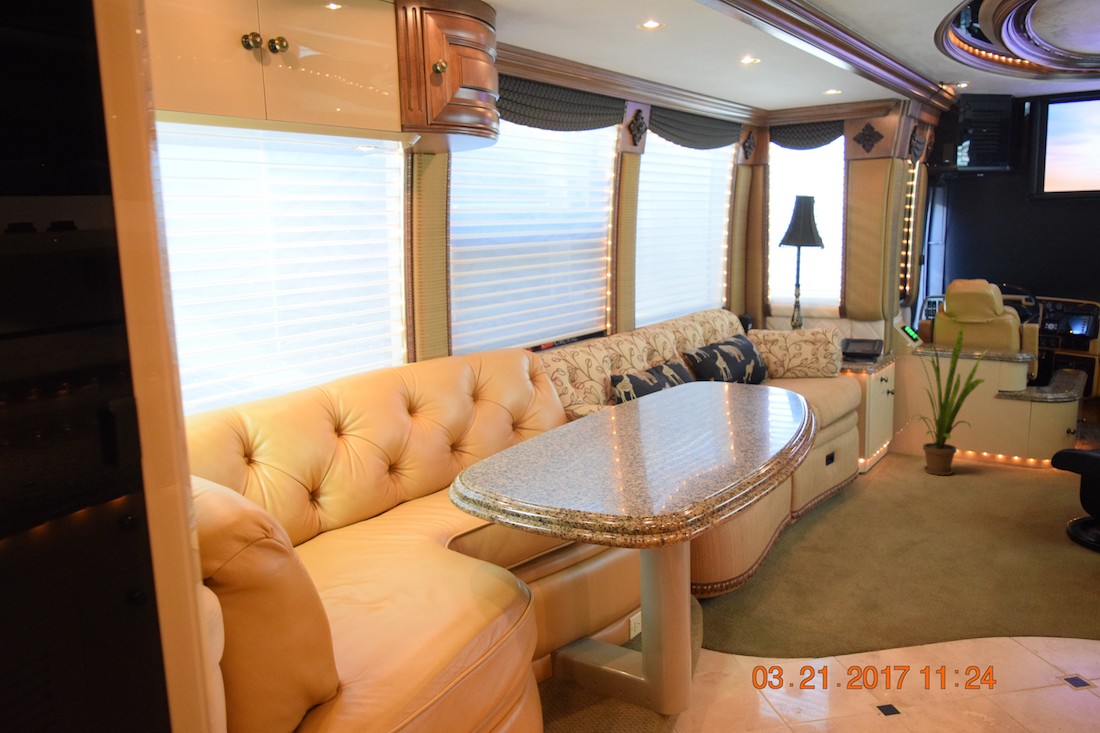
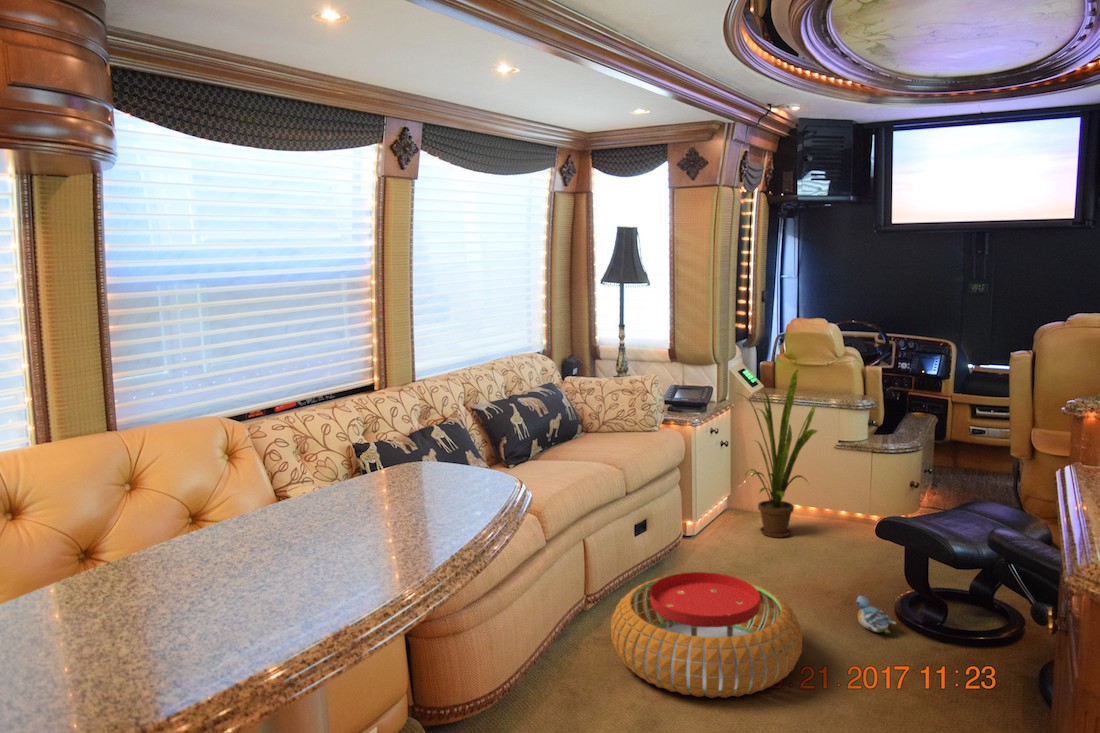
pouf: none [822,492,996,590] -> present [611,572,803,698]
plush toy: none [1034,519,1073,551] -> present [856,596,896,633]

